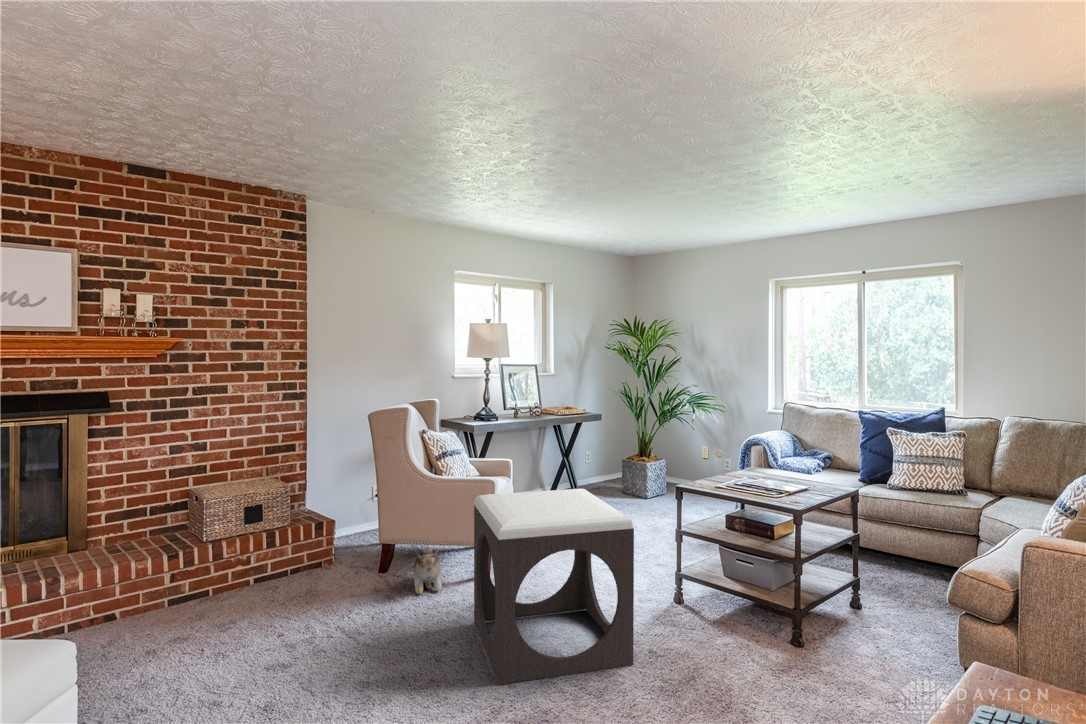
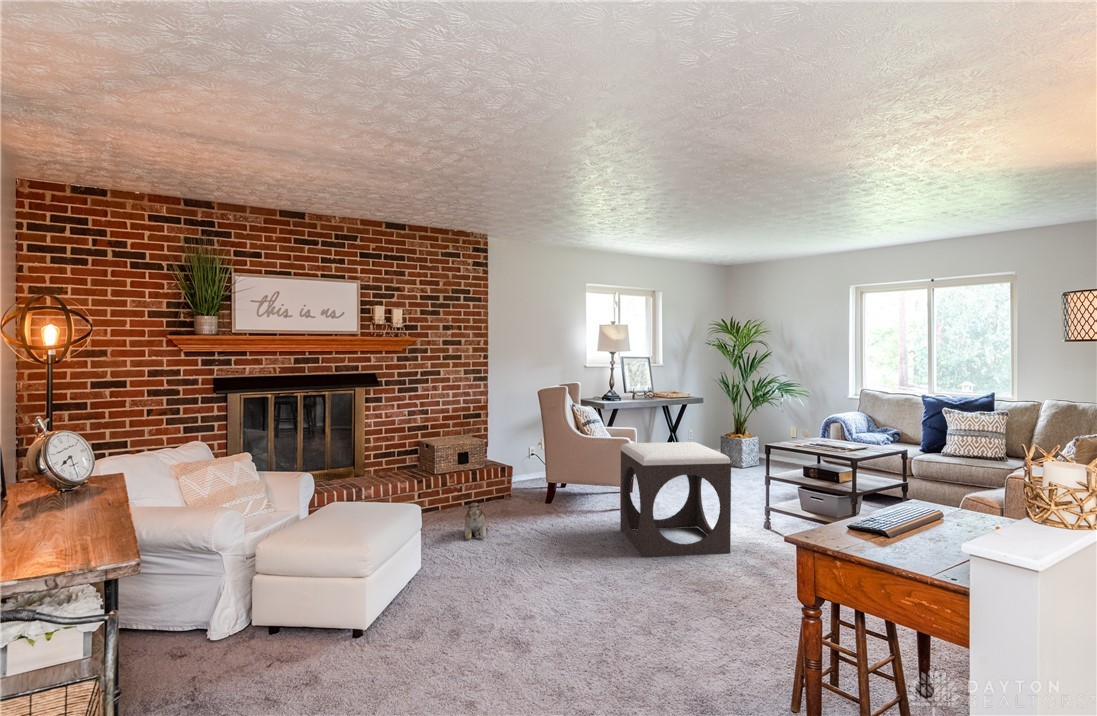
plush toy: present [413,547,442,594] -> present [464,503,488,540]

